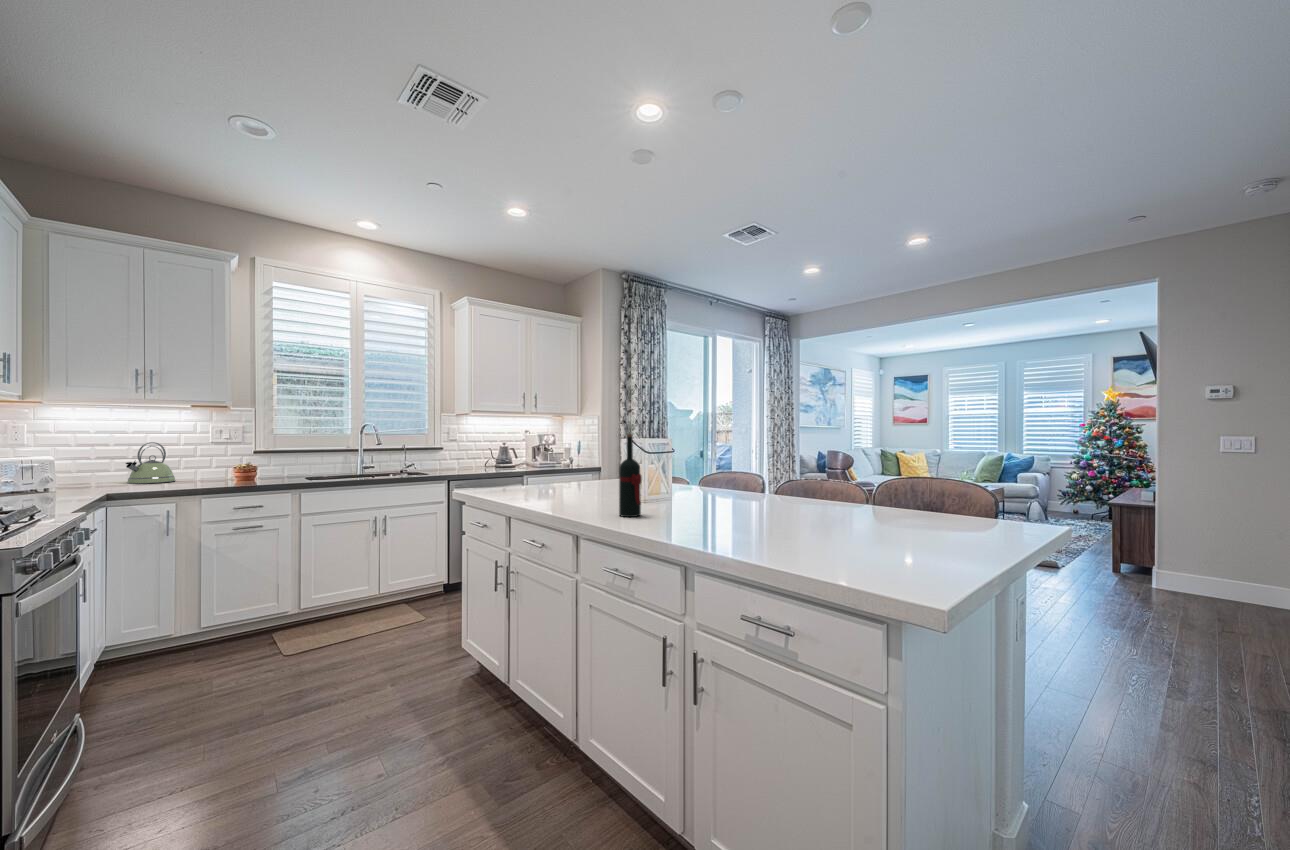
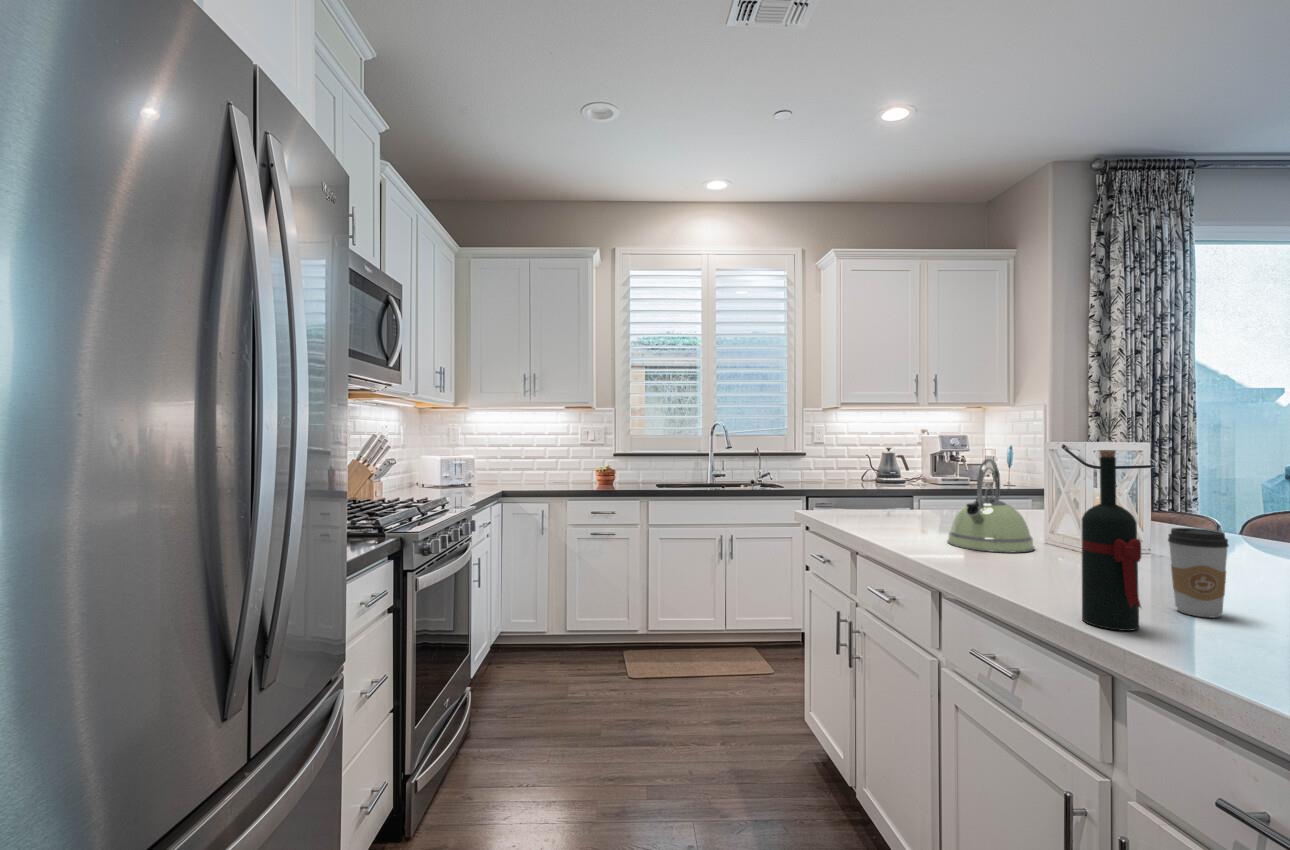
kettle: present [126,442,176,484] -> present [947,459,1035,552]
coffee cup: none [652,470,672,509] -> present [1168,528,1229,618]

